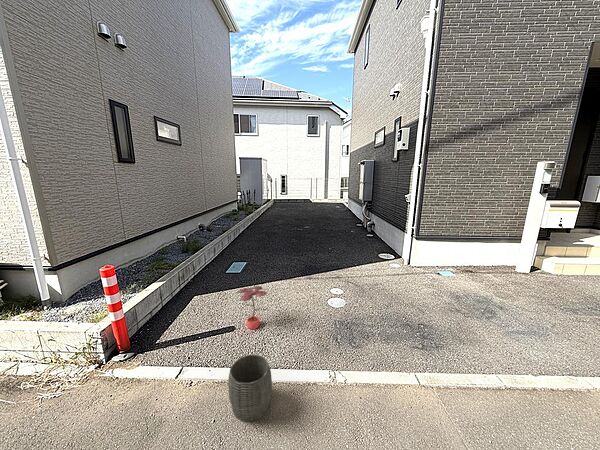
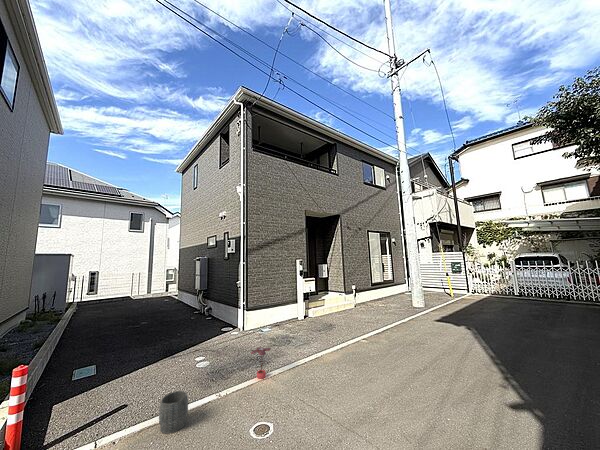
potted plant: present [237,286,267,329] -> present [251,347,271,379]

